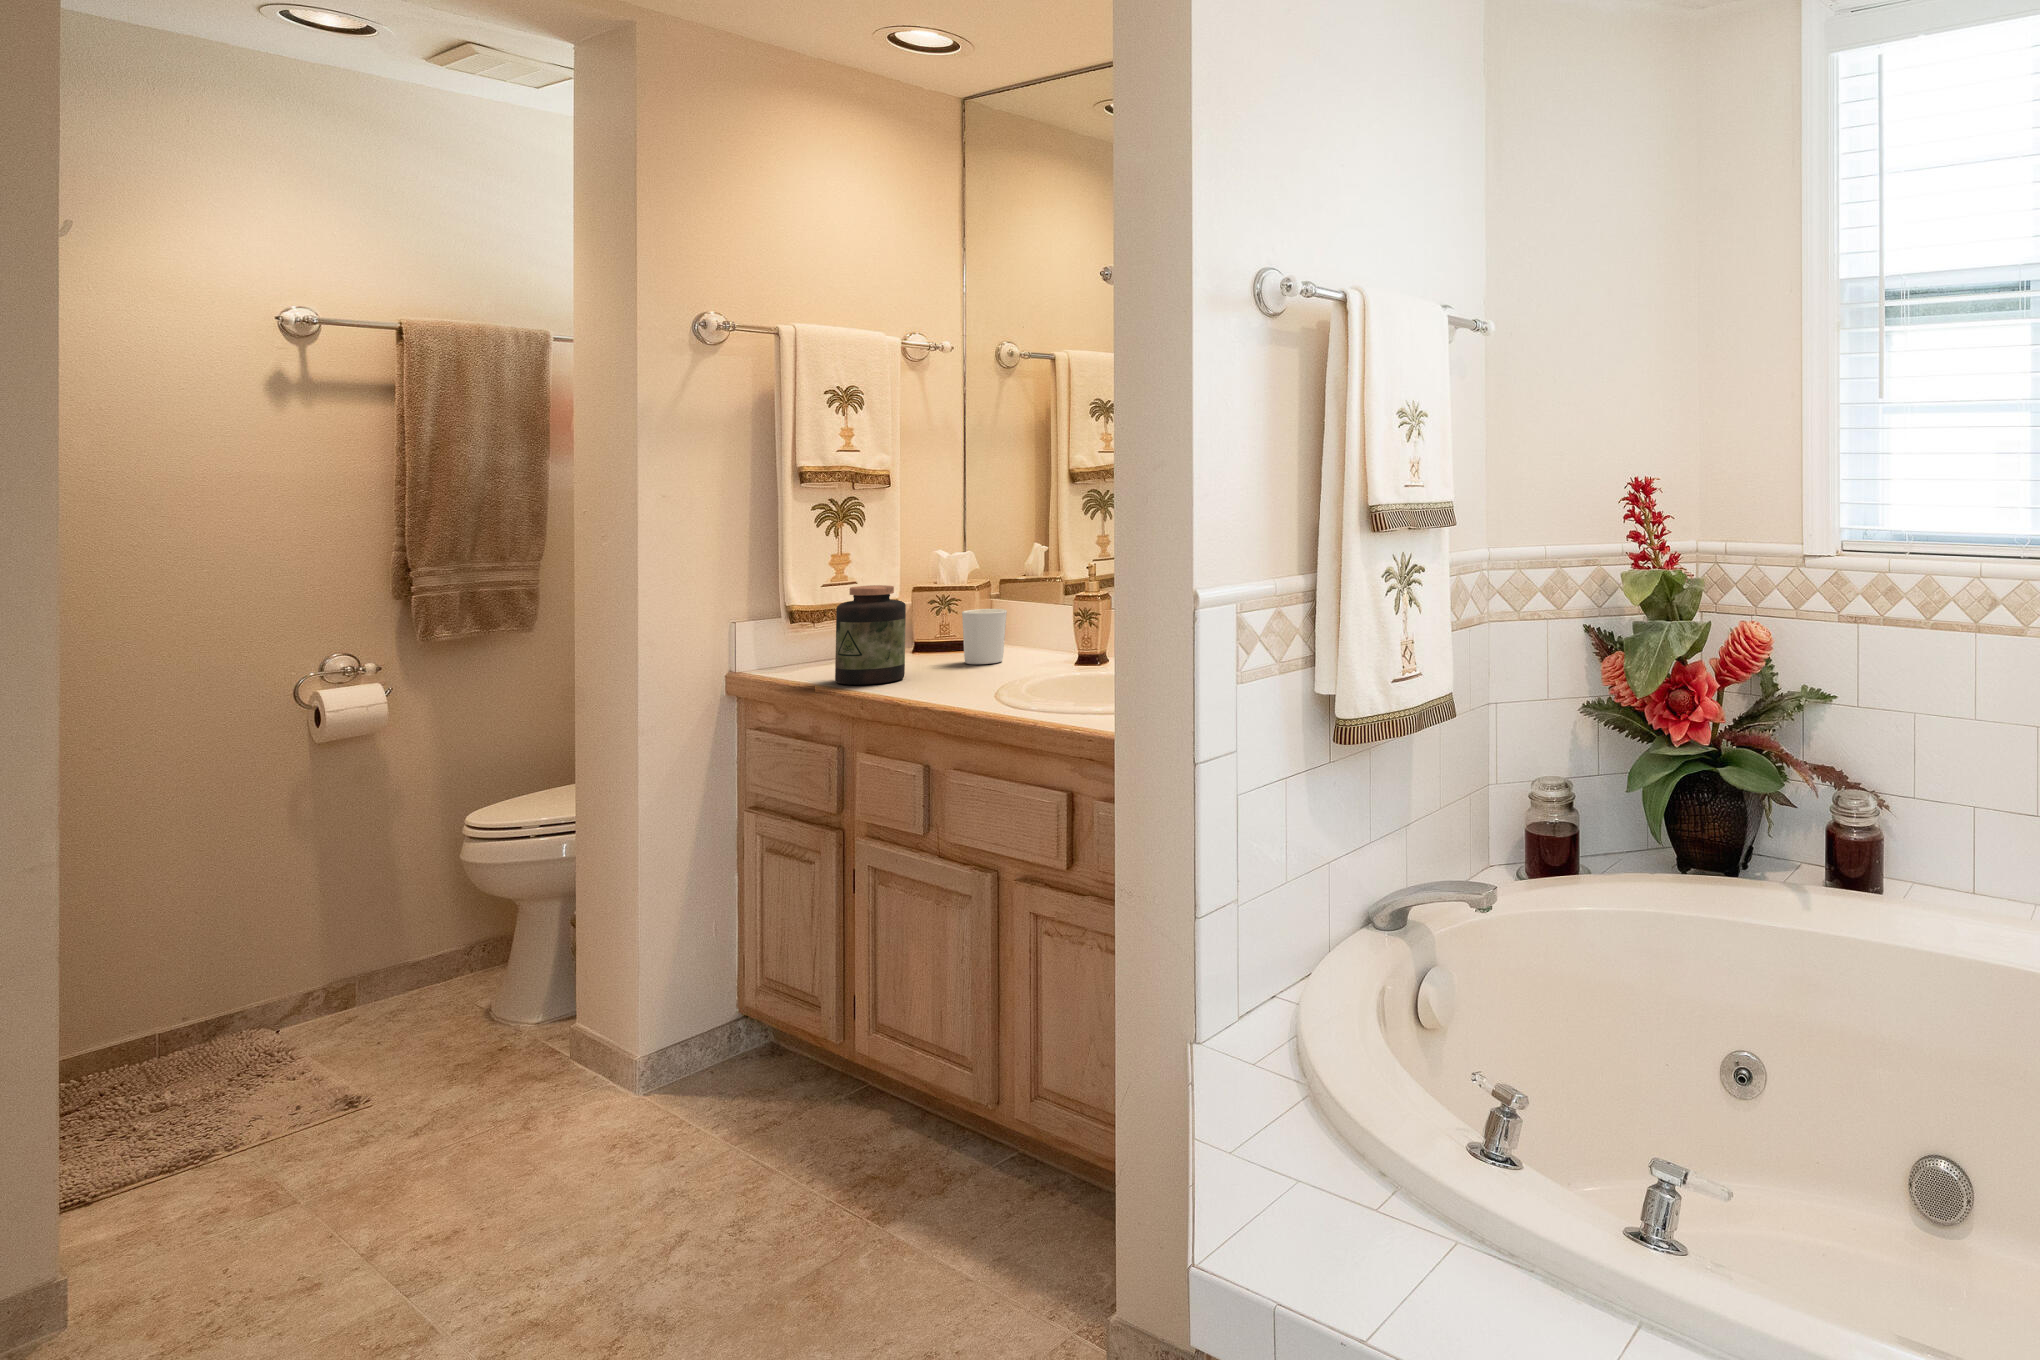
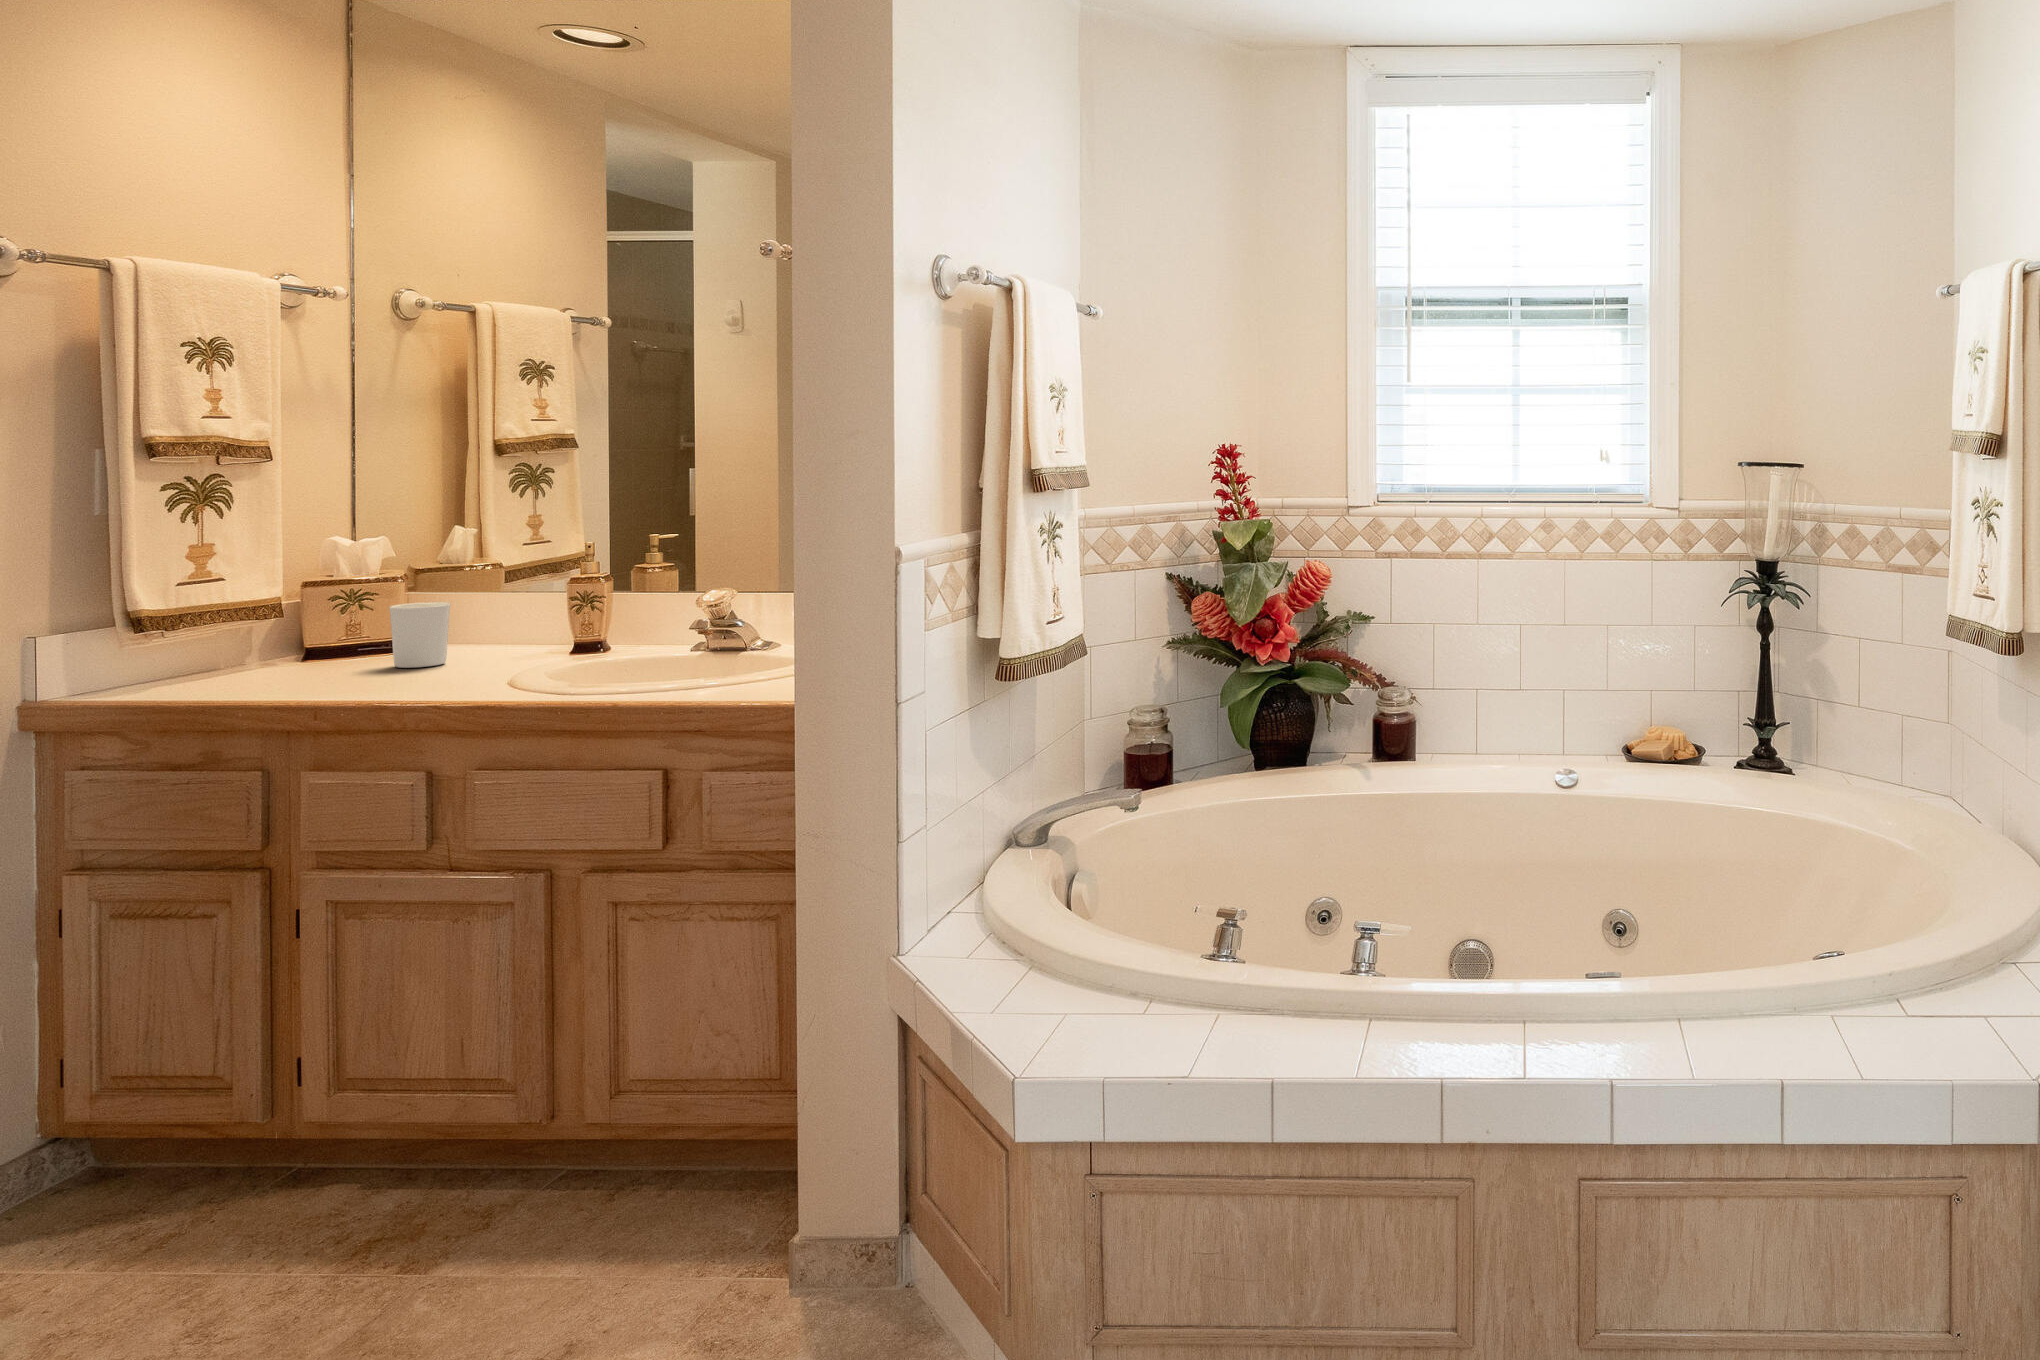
jar: present [835,585,906,685] -> none [266,578,361,697]

